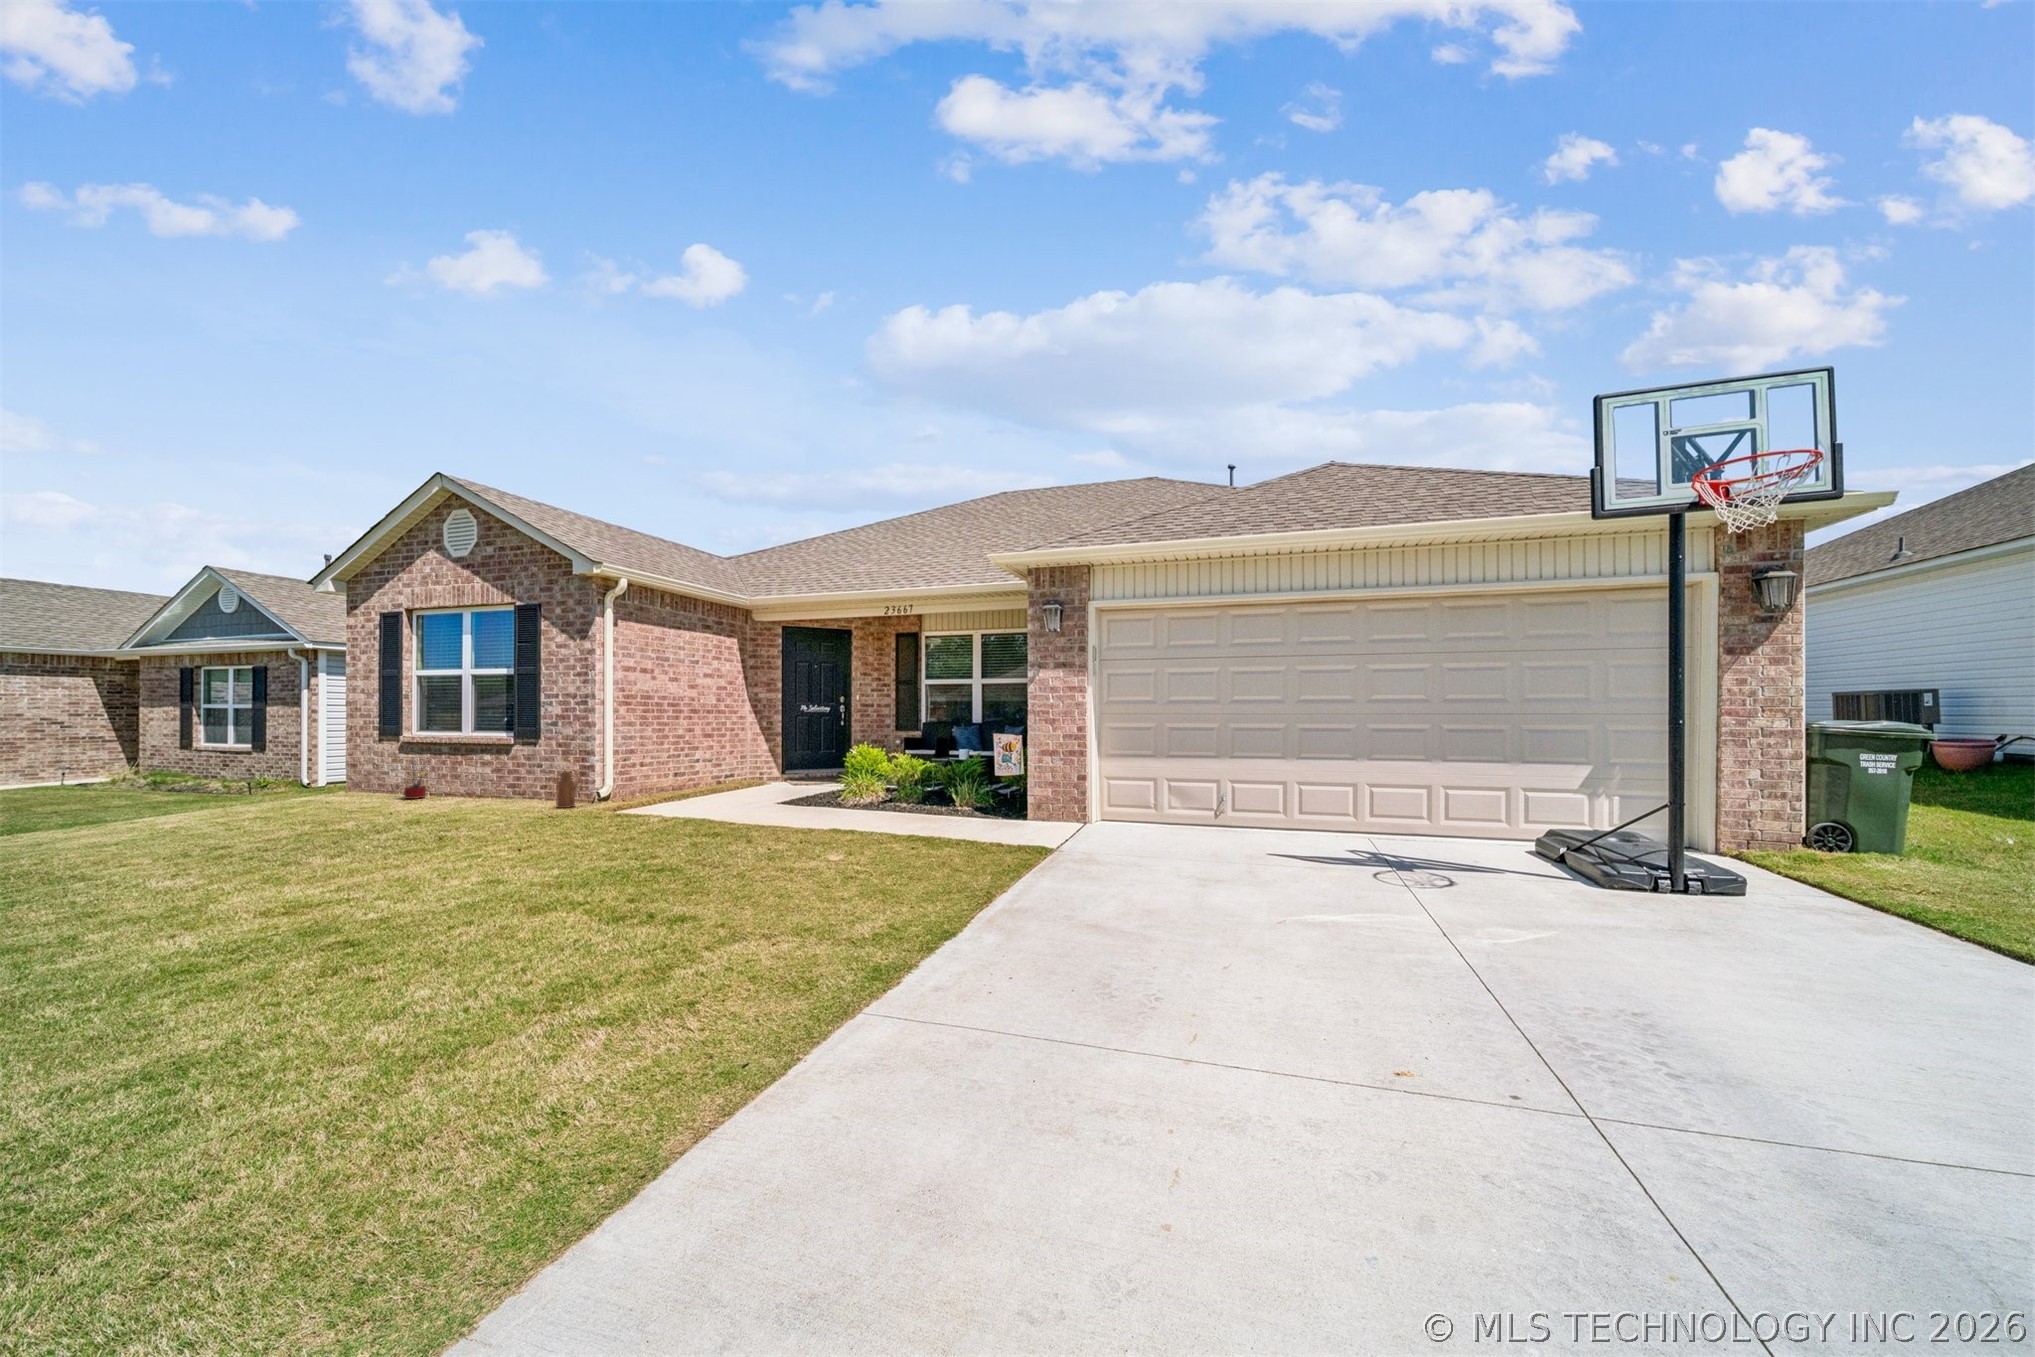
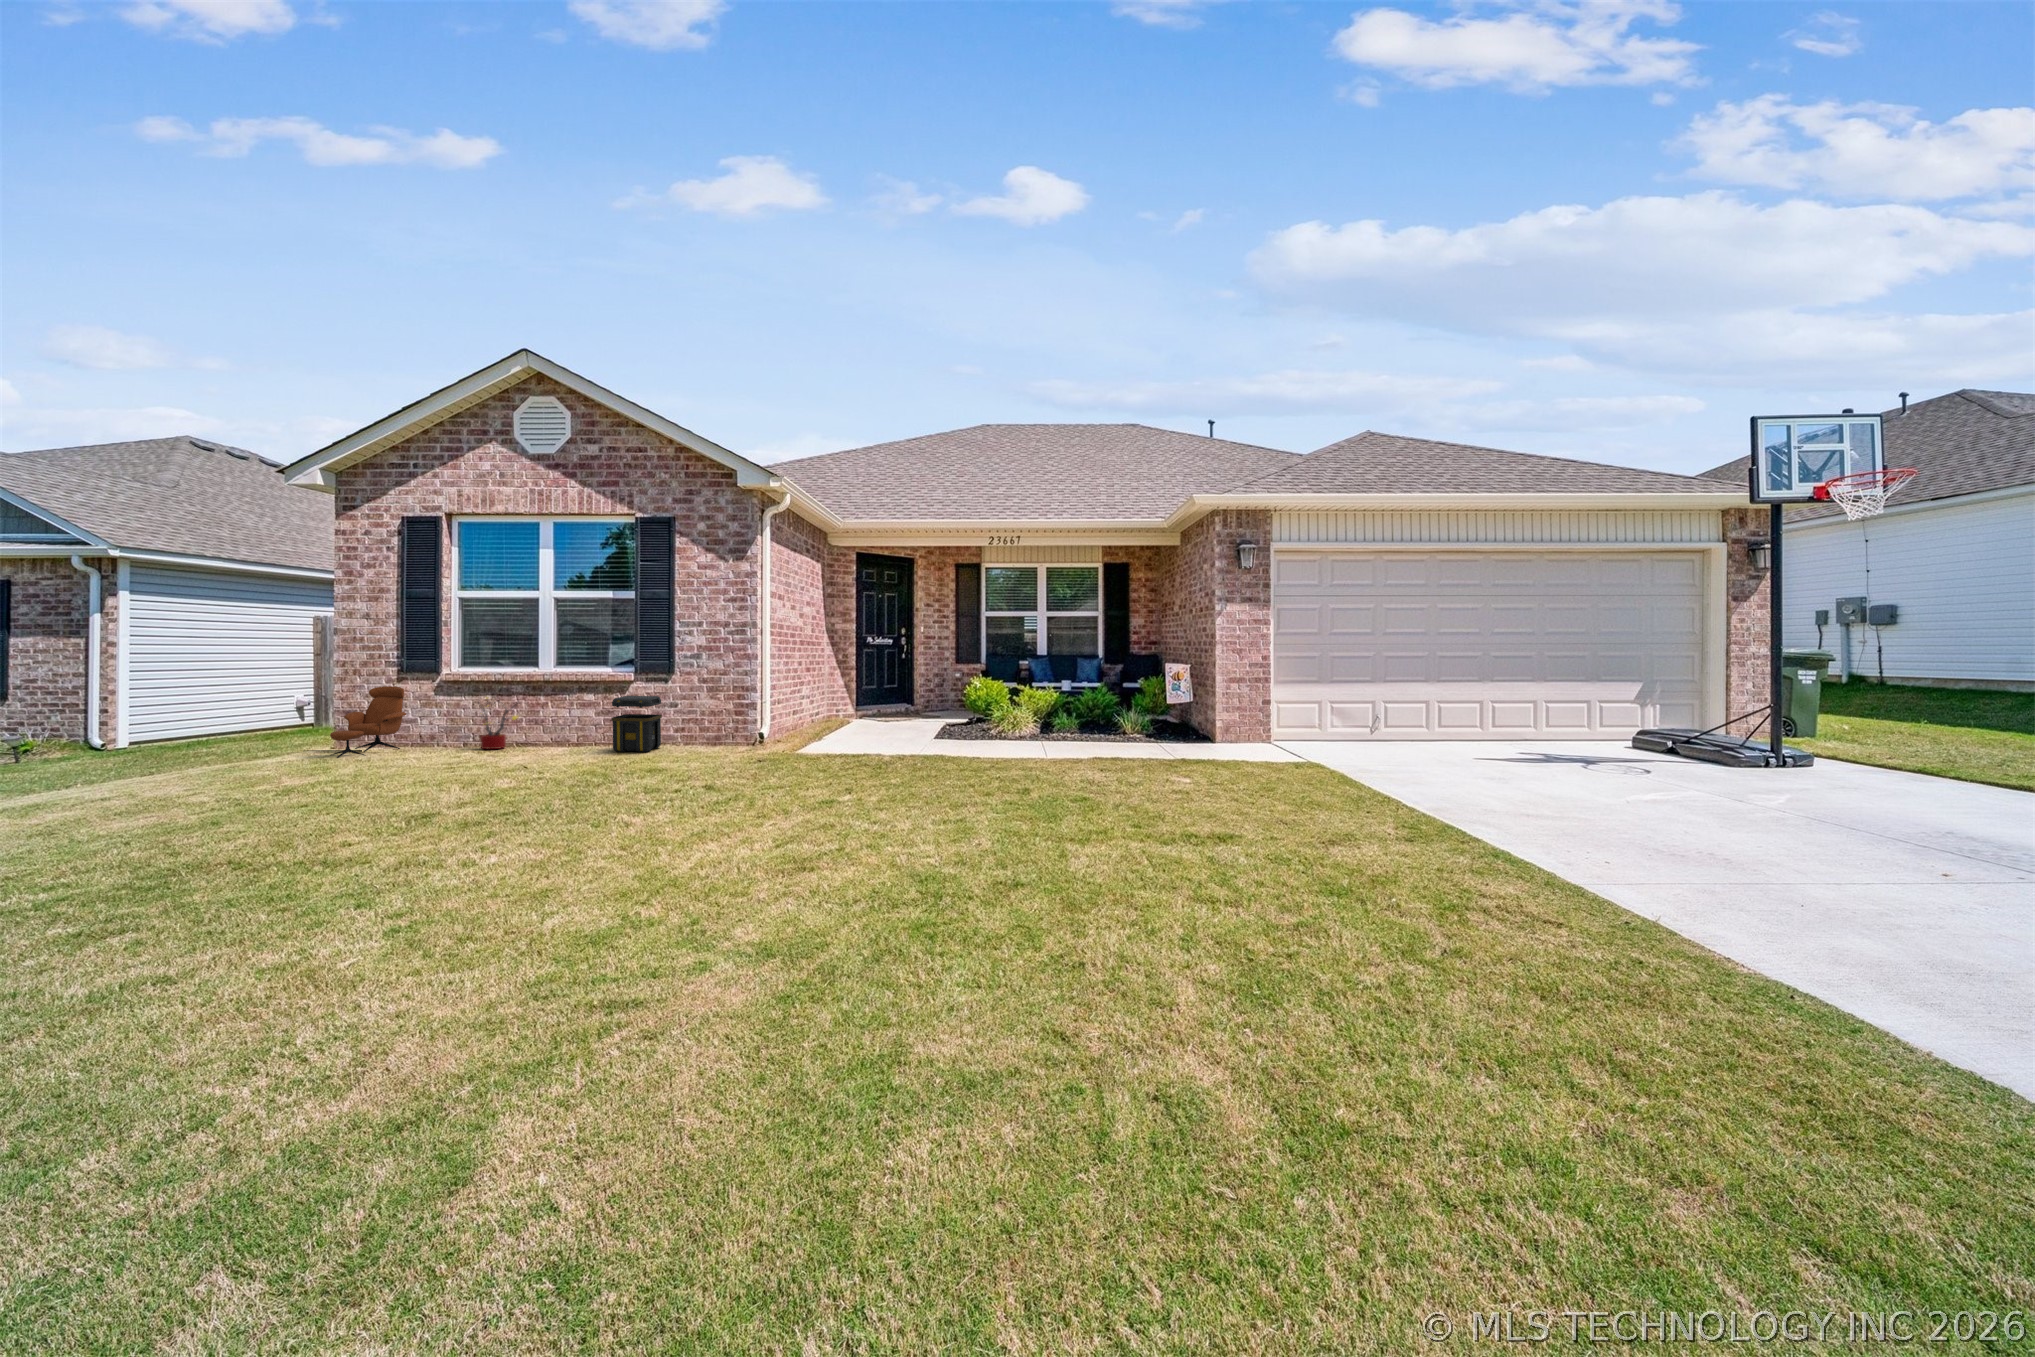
lounge chair: none [292,746,373,802] -> present [330,686,406,758]
toolbox: none [477,757,528,806] -> present [611,696,662,752]
watering can: present [556,772,582,808] -> none [711,711,750,751]

